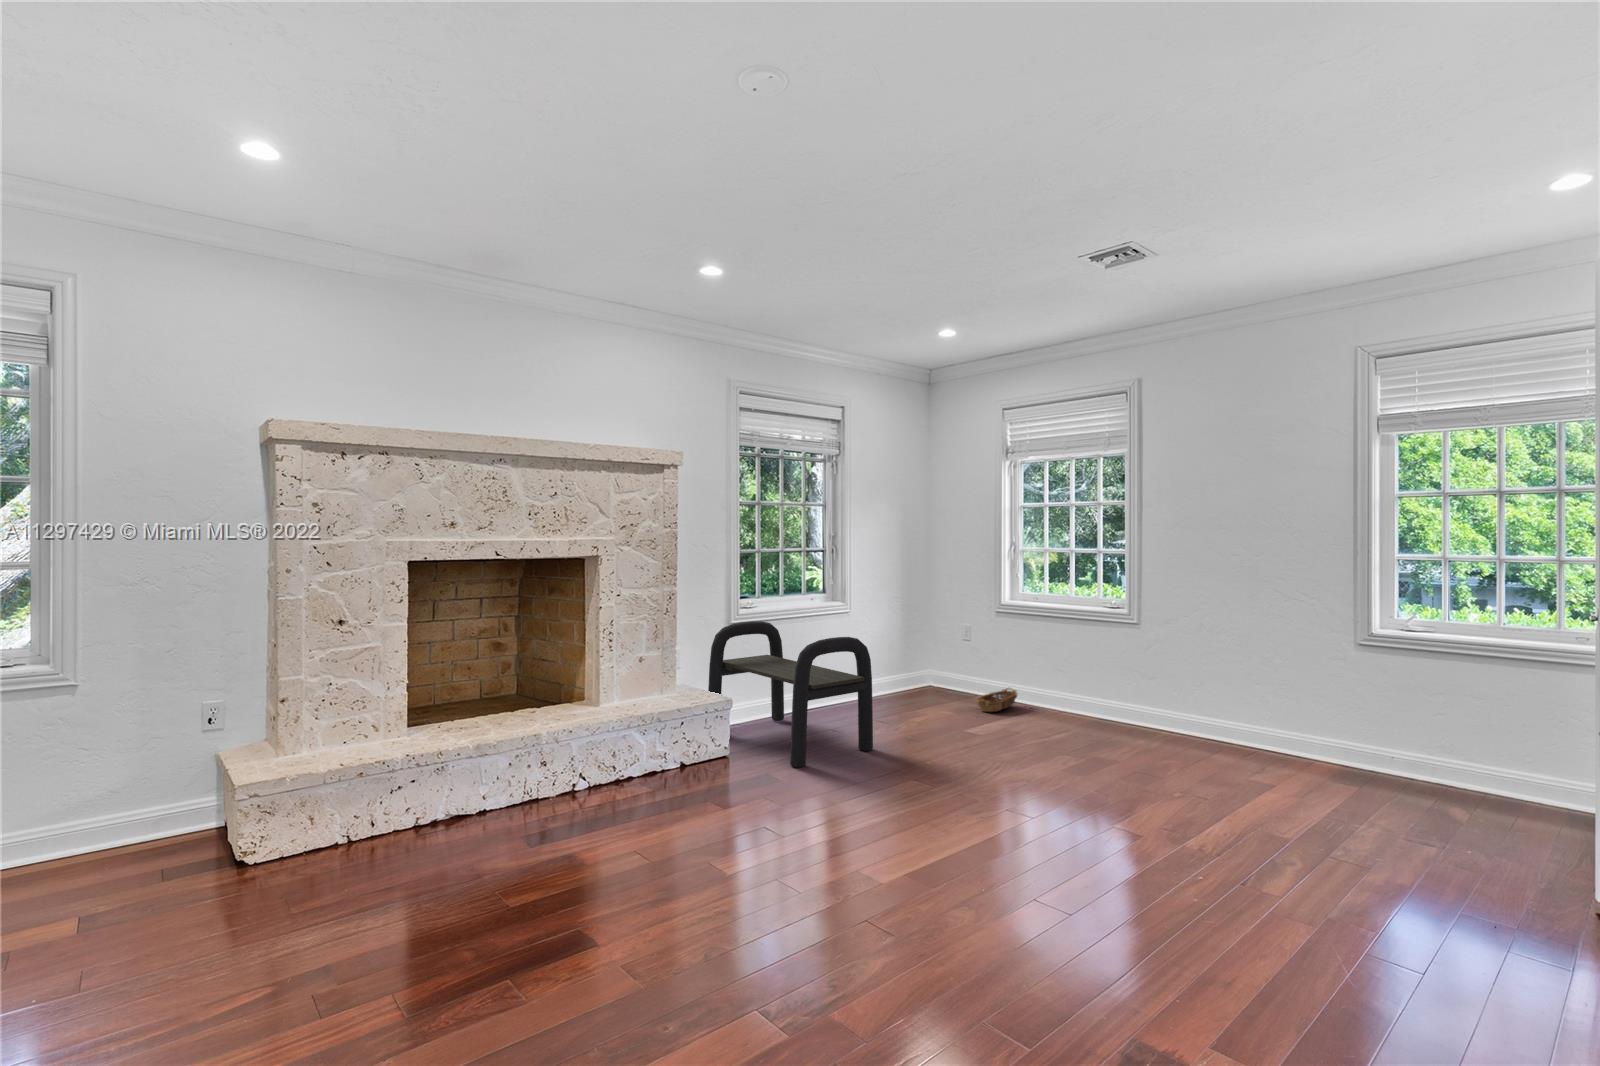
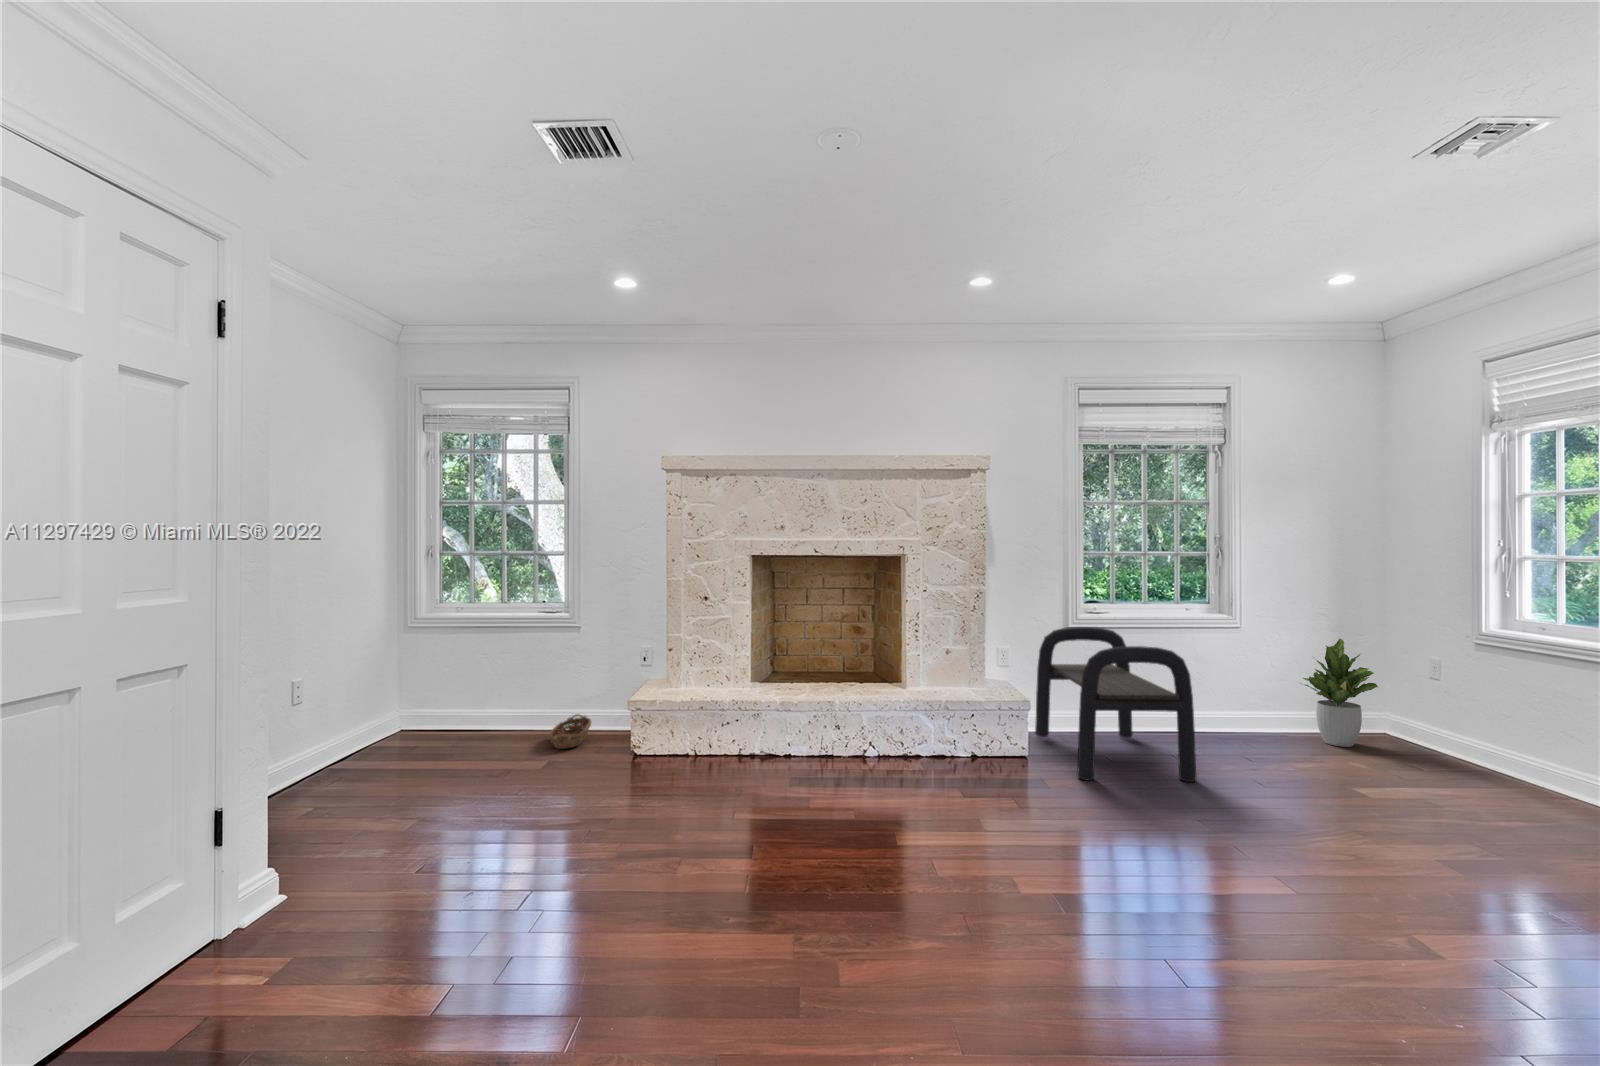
potted plant: none [888,616,942,701] -> present [1303,638,1378,747]
basket: present [976,688,1017,712] -> present [549,714,591,749]

